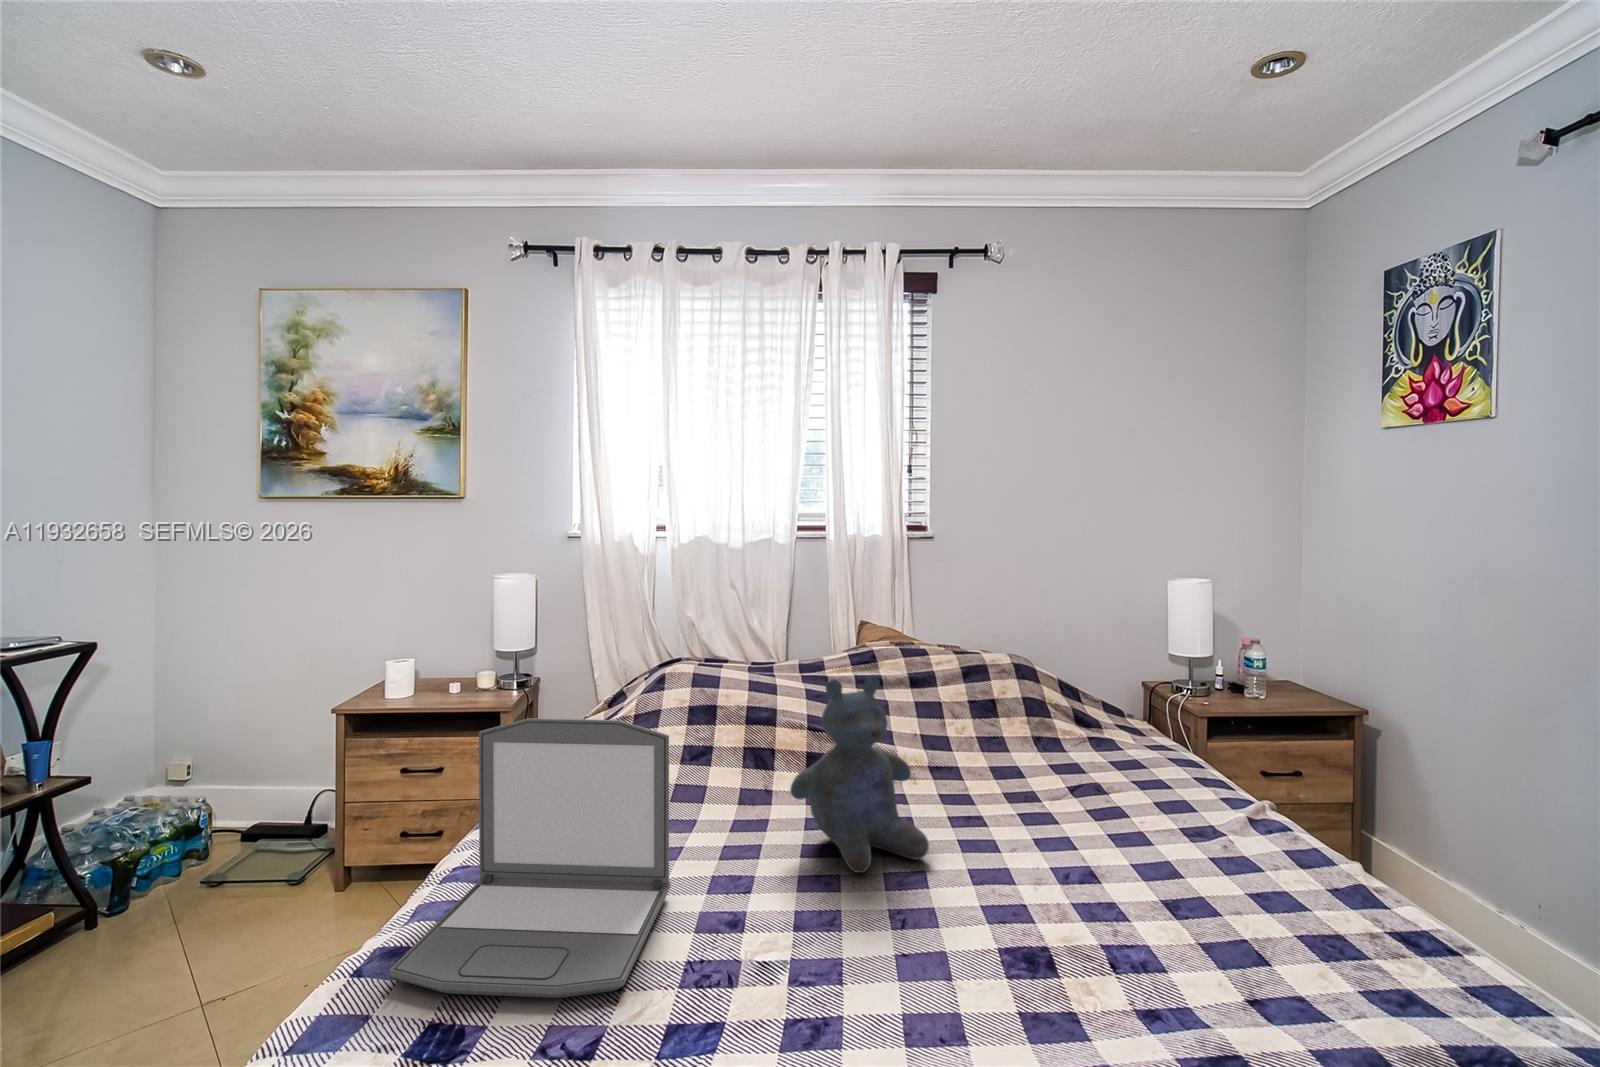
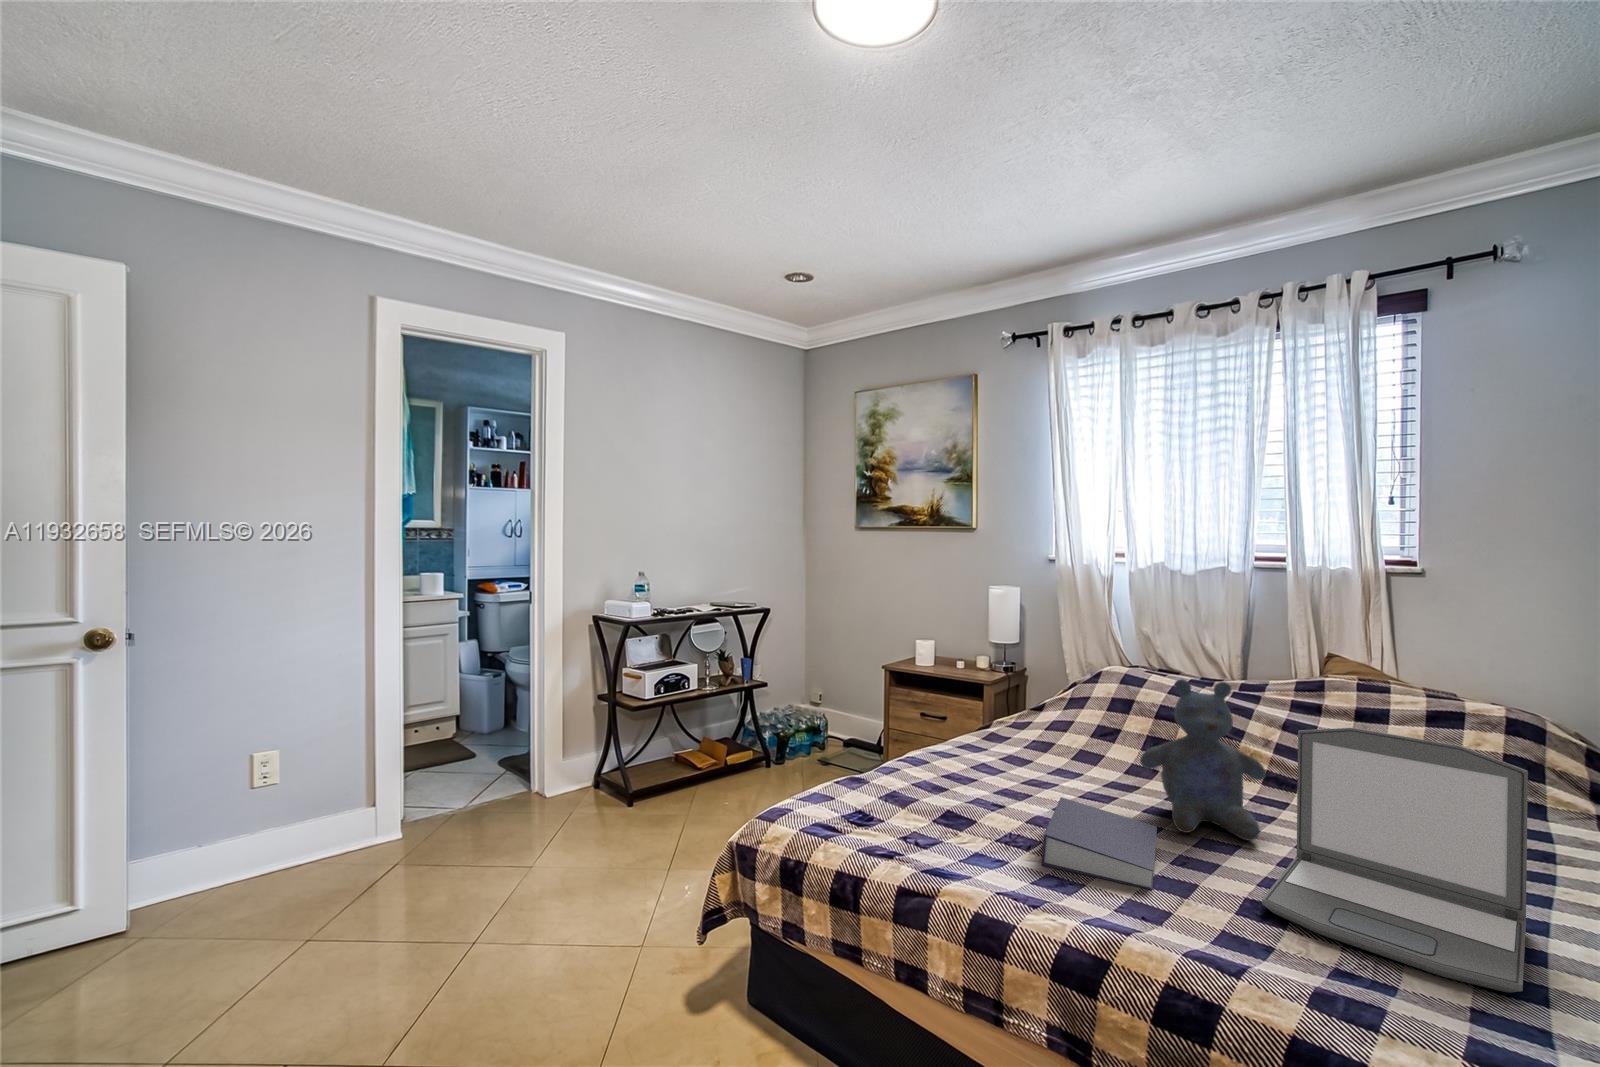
laptop: present [389,718,671,998] -> present [1262,728,1528,993]
book: none [727,879,904,1012] -> present [1042,797,1157,890]

